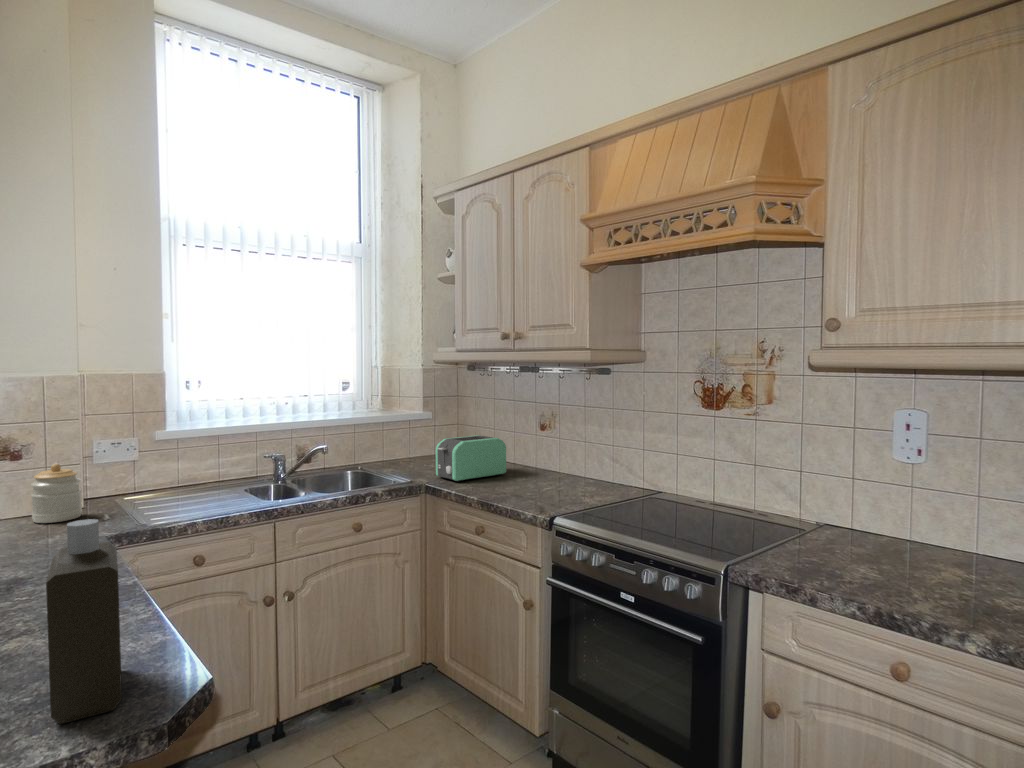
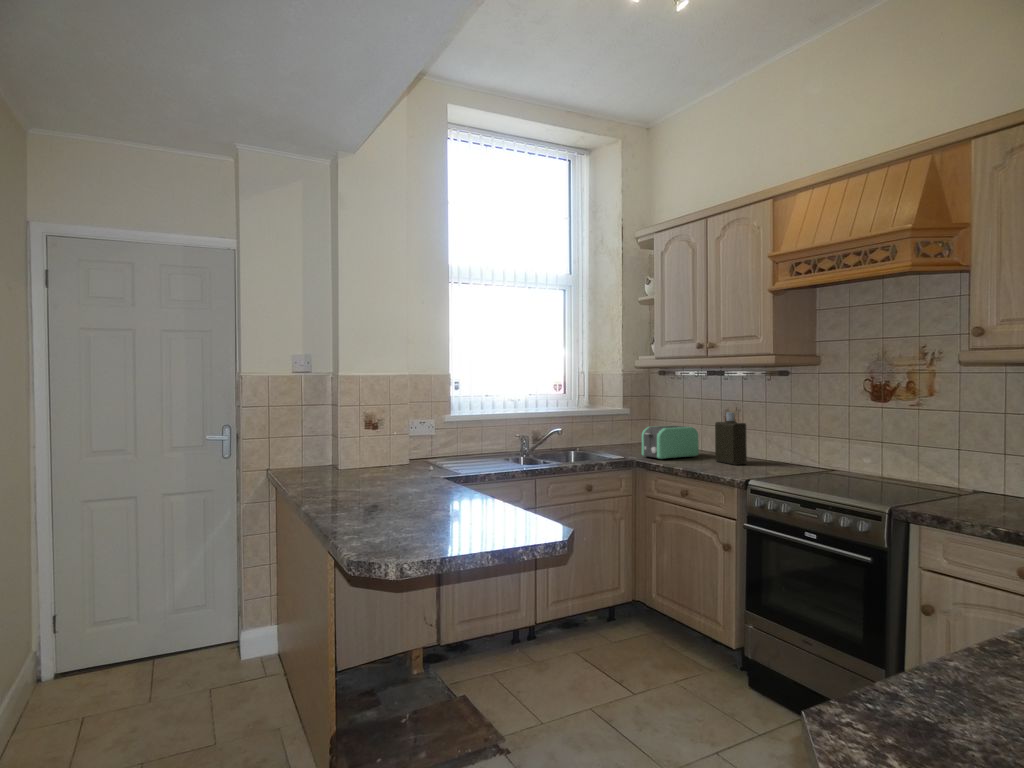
jar: present [31,464,82,523] -> none [383,433,411,471]
bottle: present [46,519,122,724] -> present [715,412,747,465]

